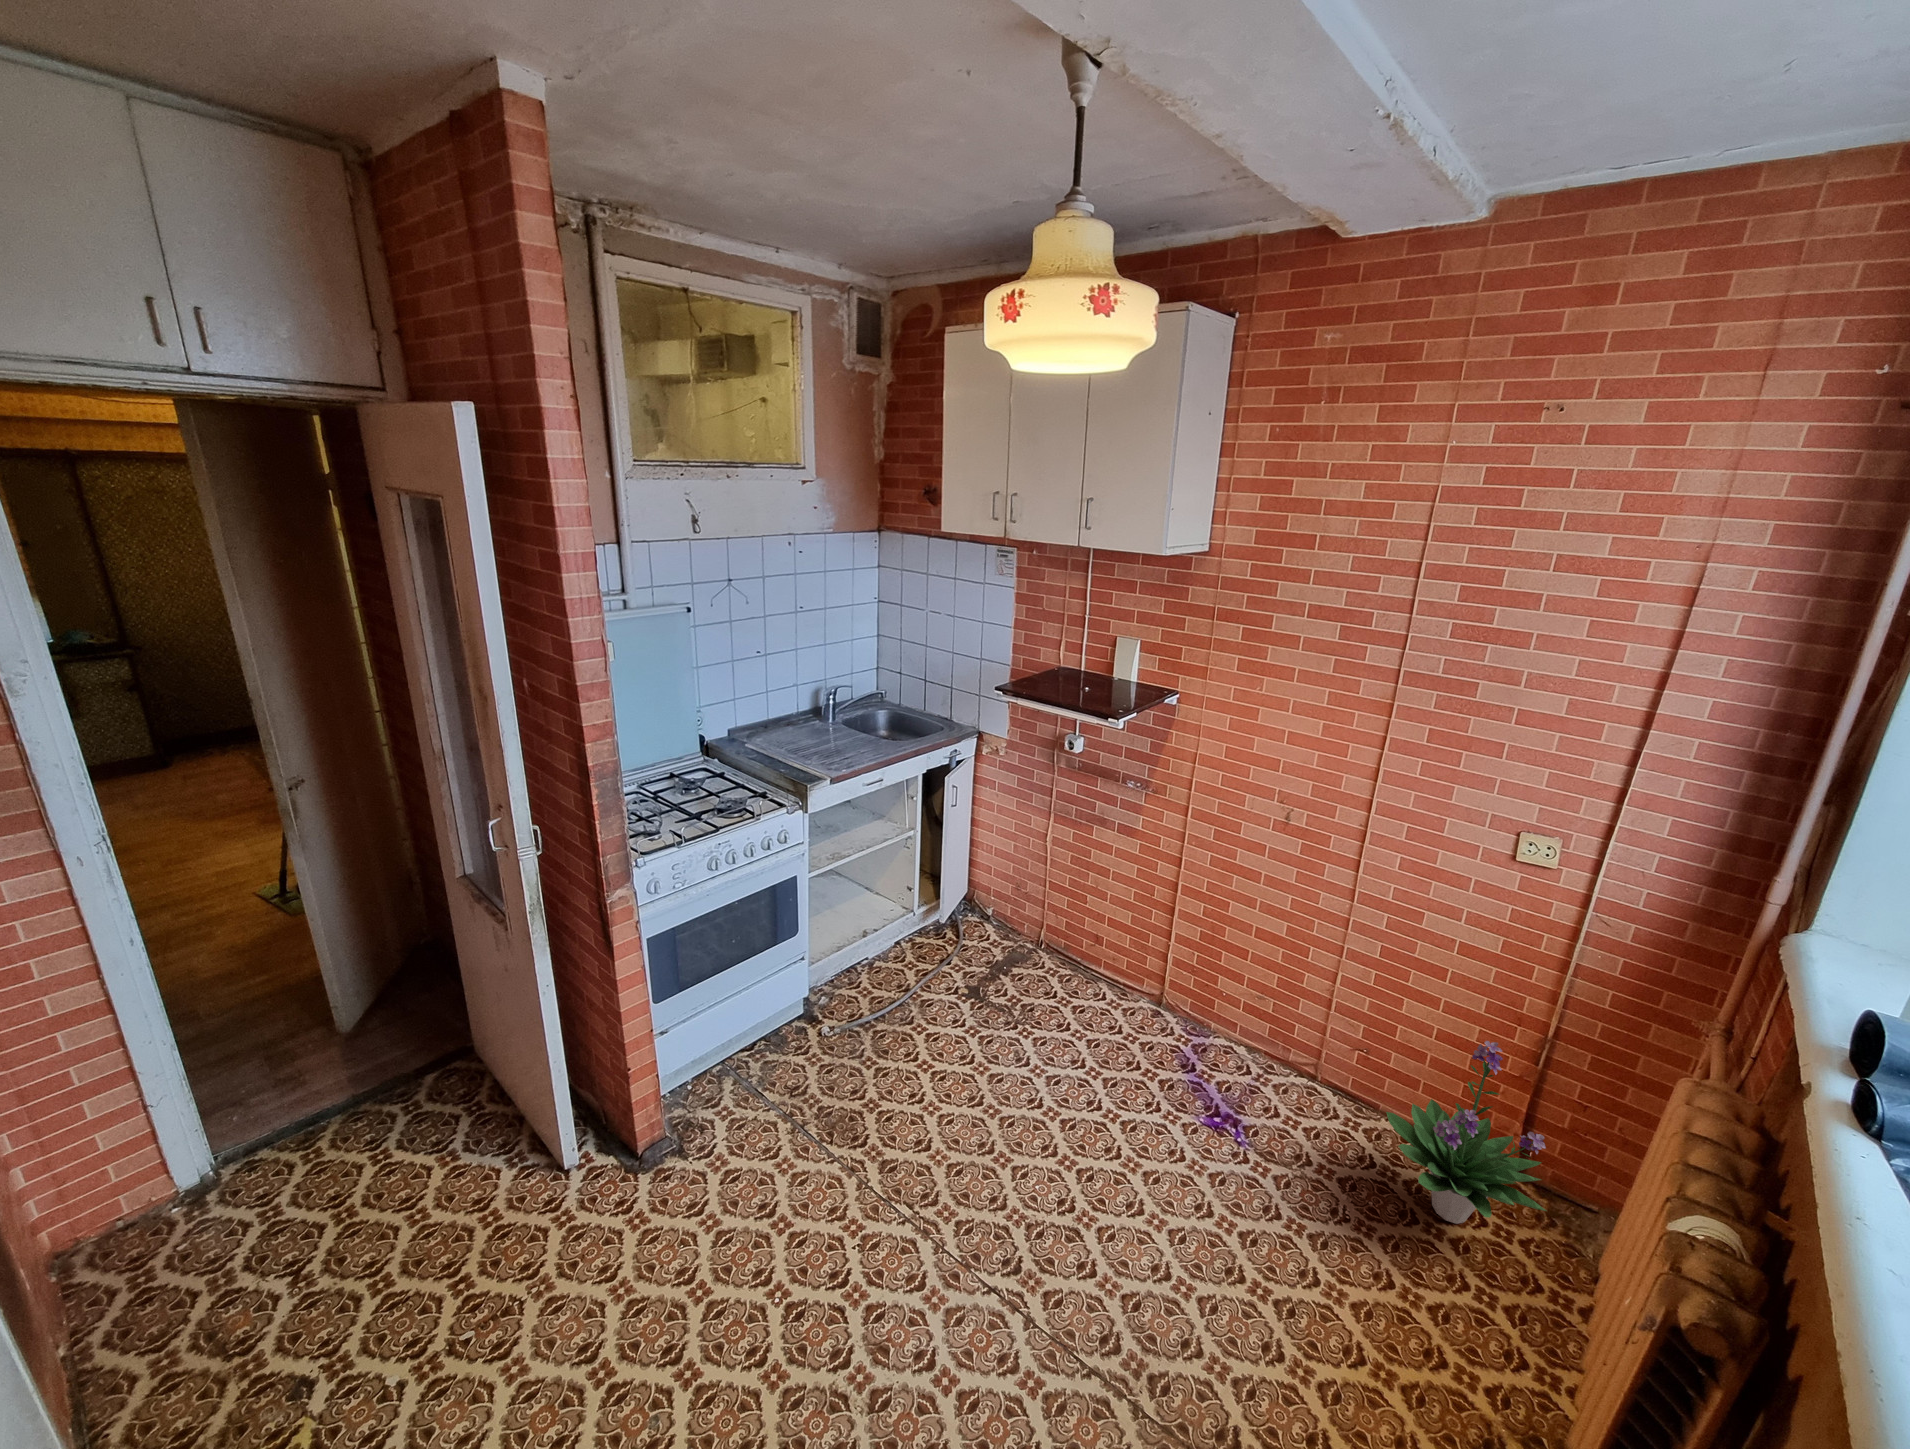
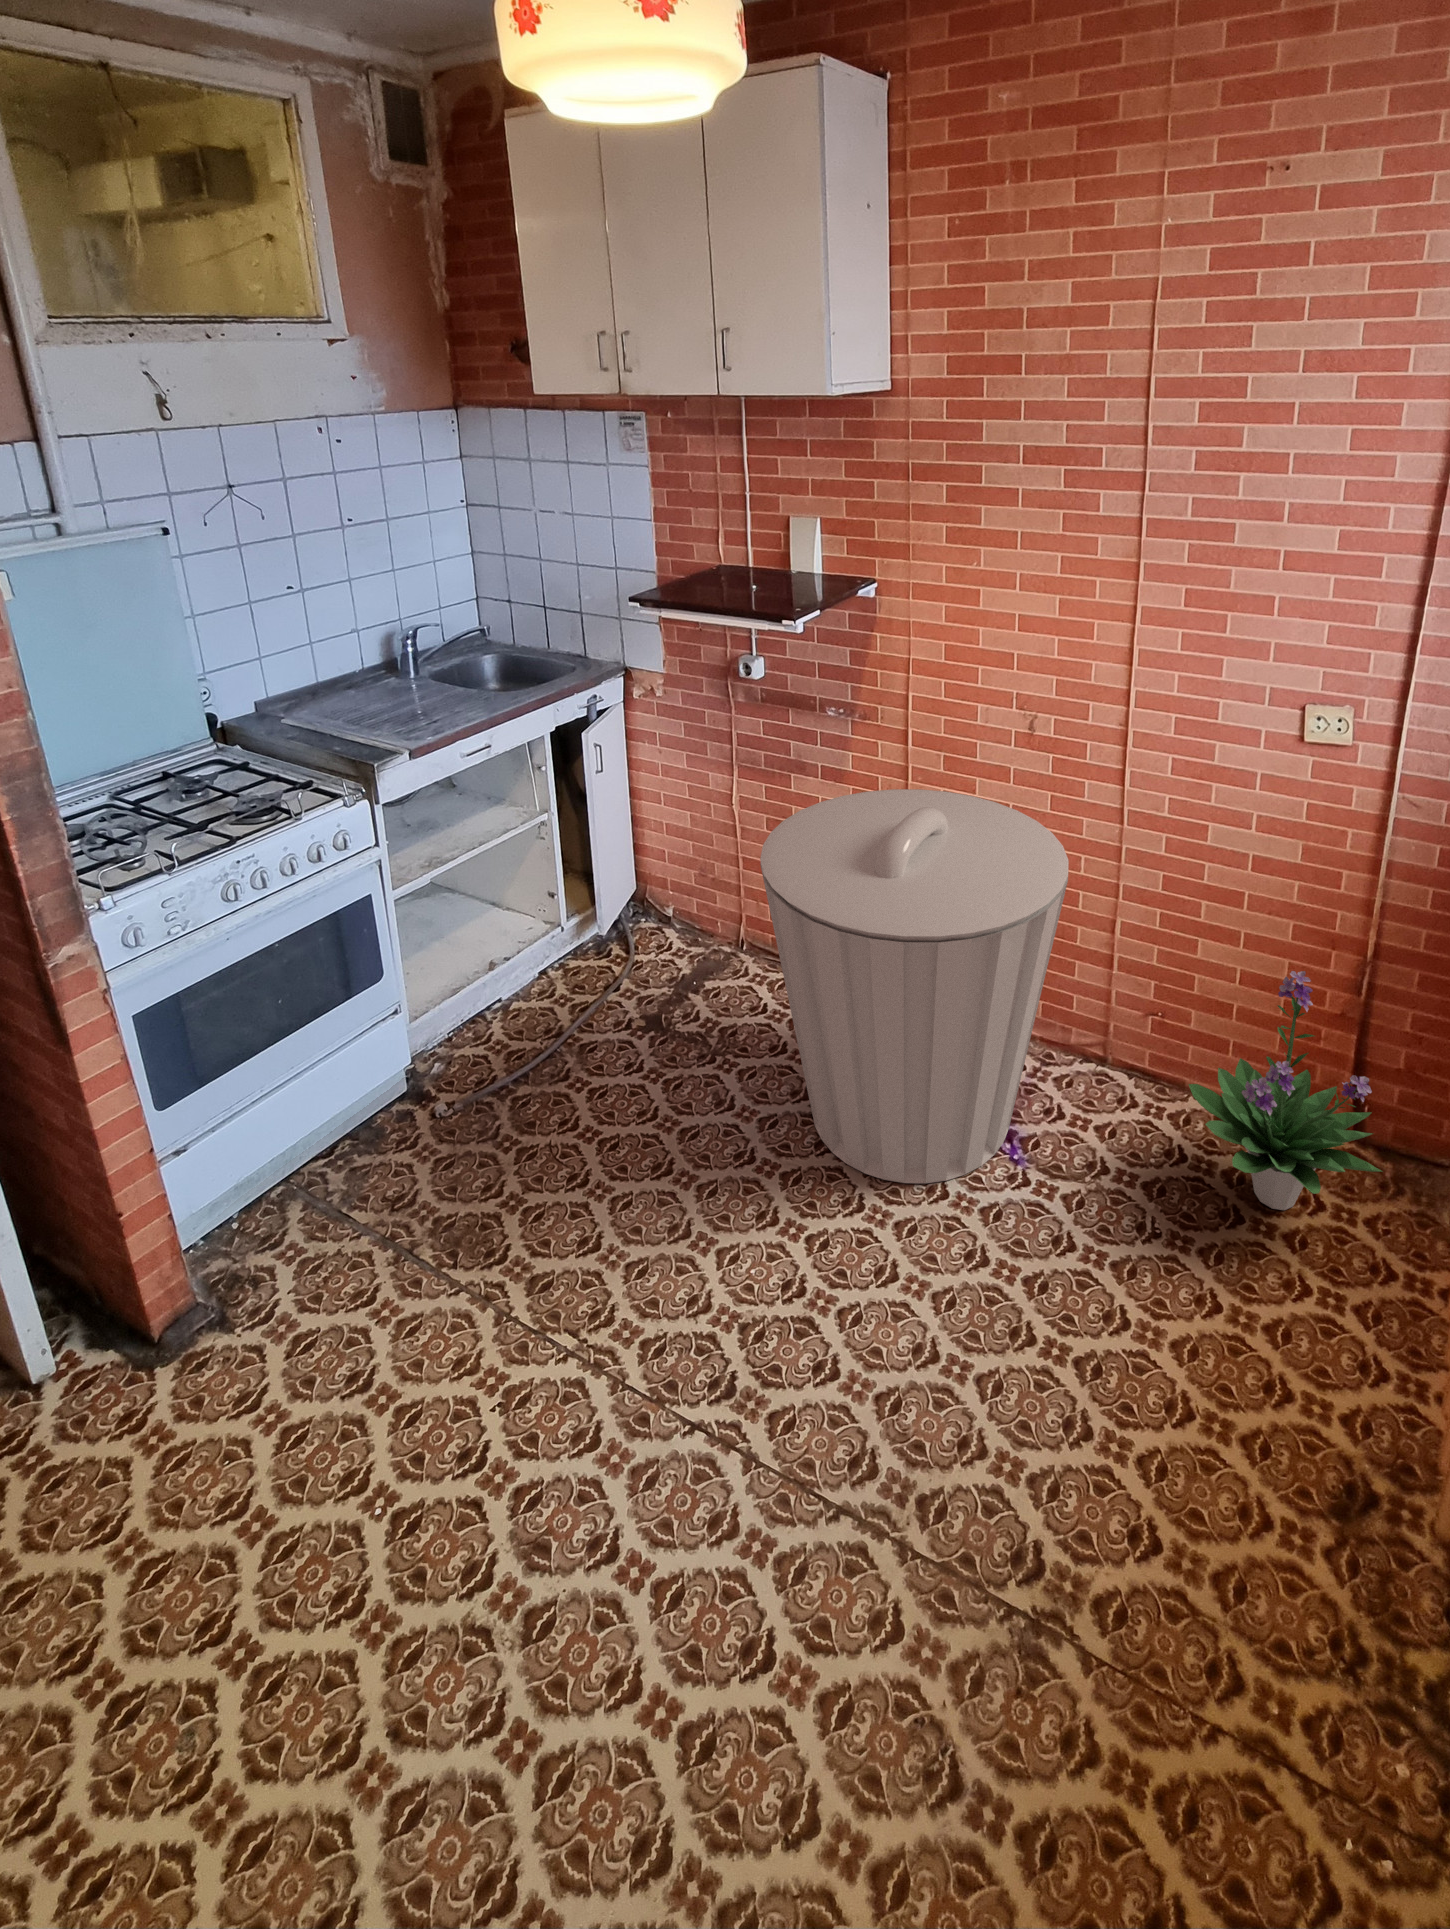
trash can: none [1069,849,1308,1148] -> present [760,789,1069,1183]

